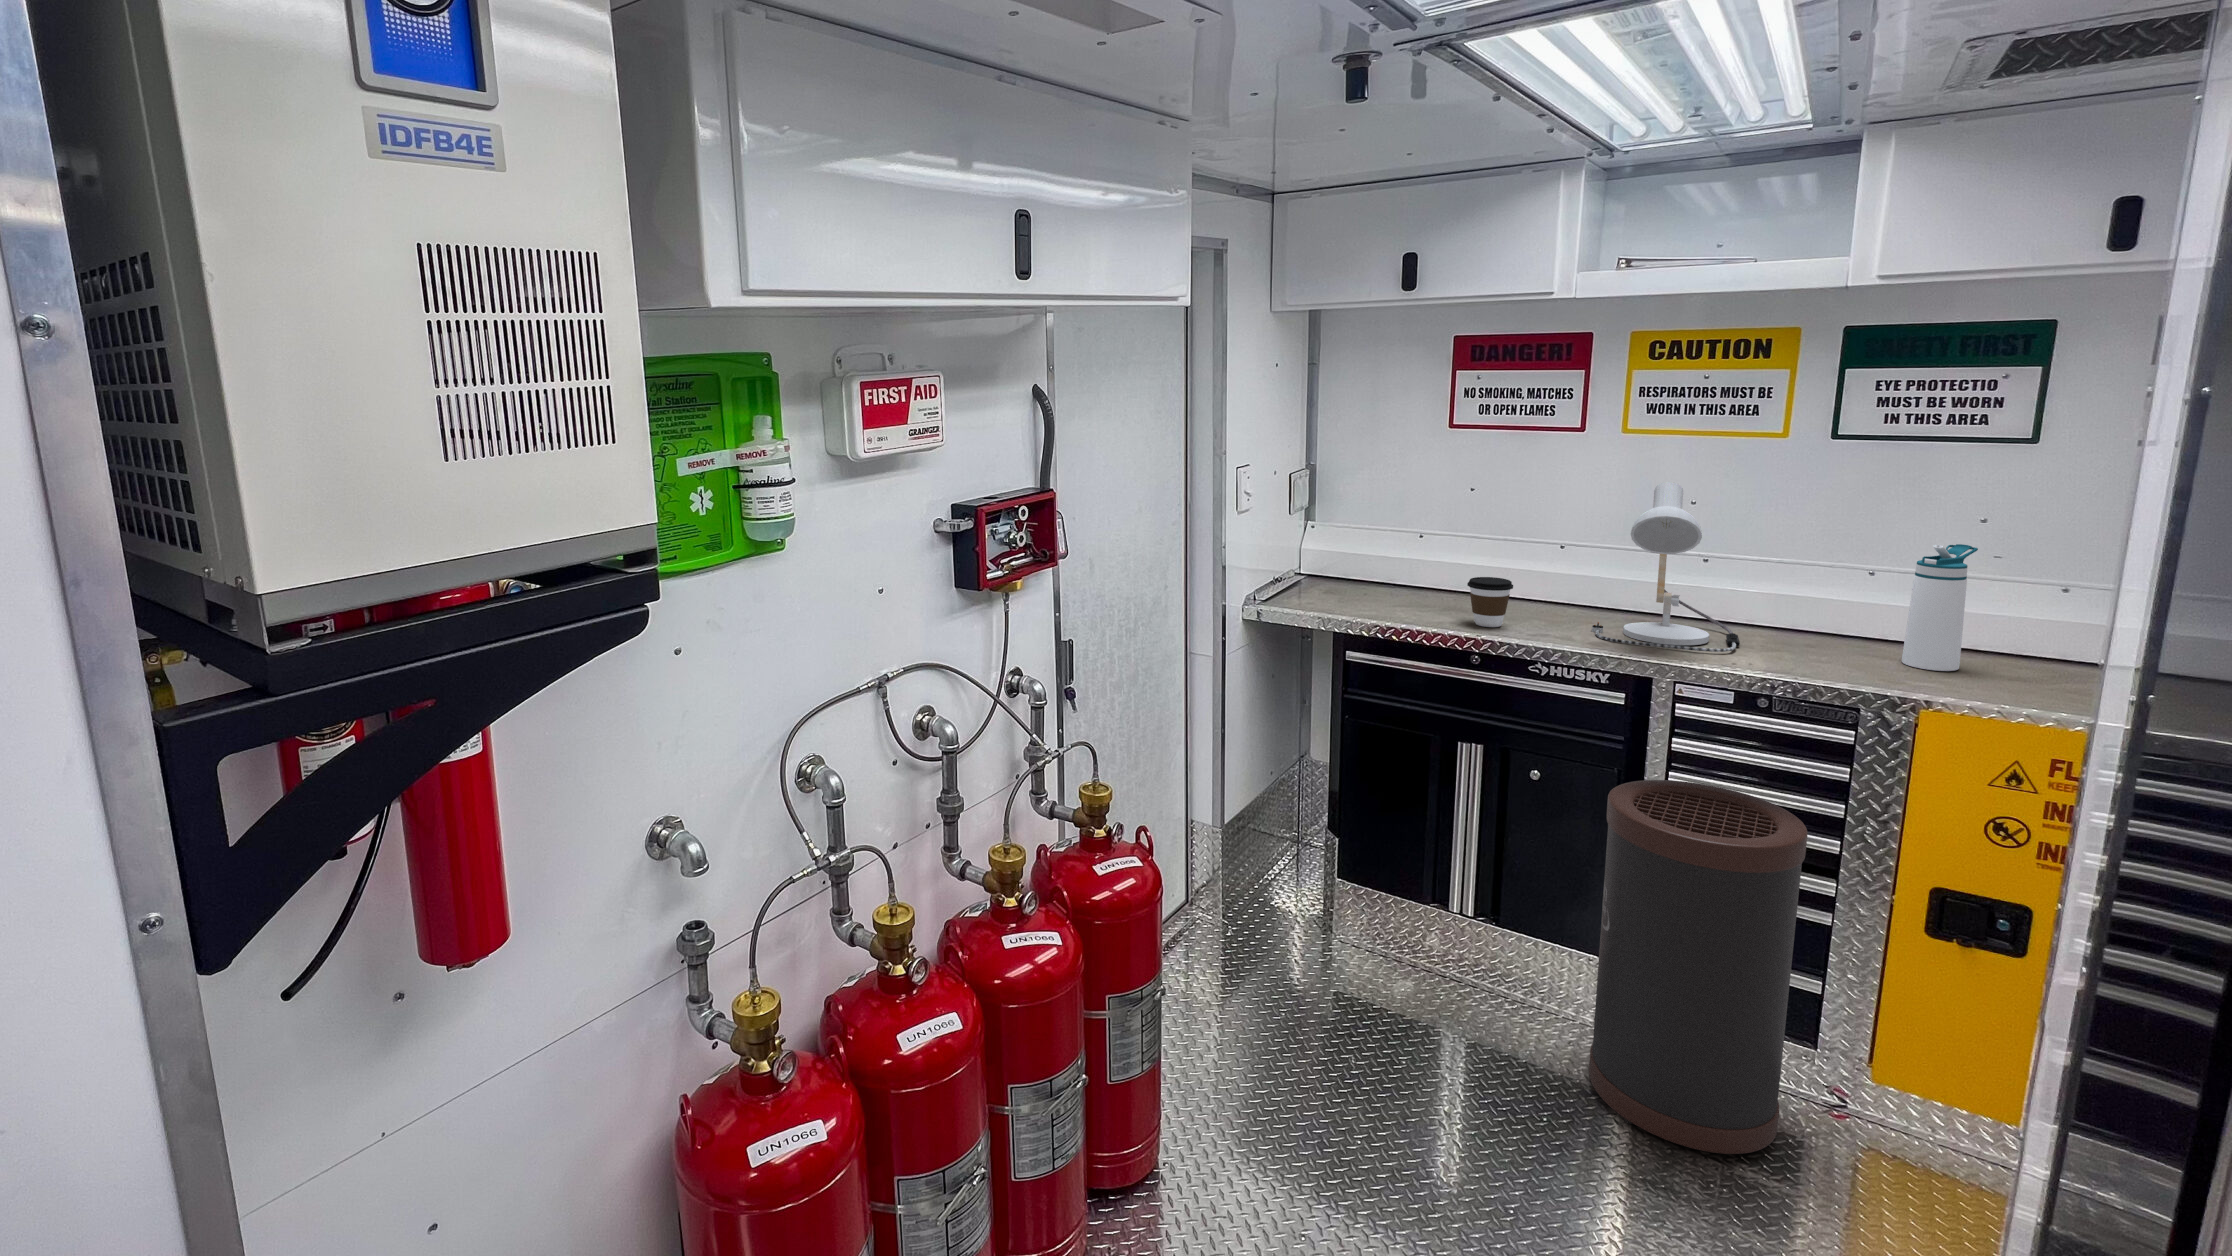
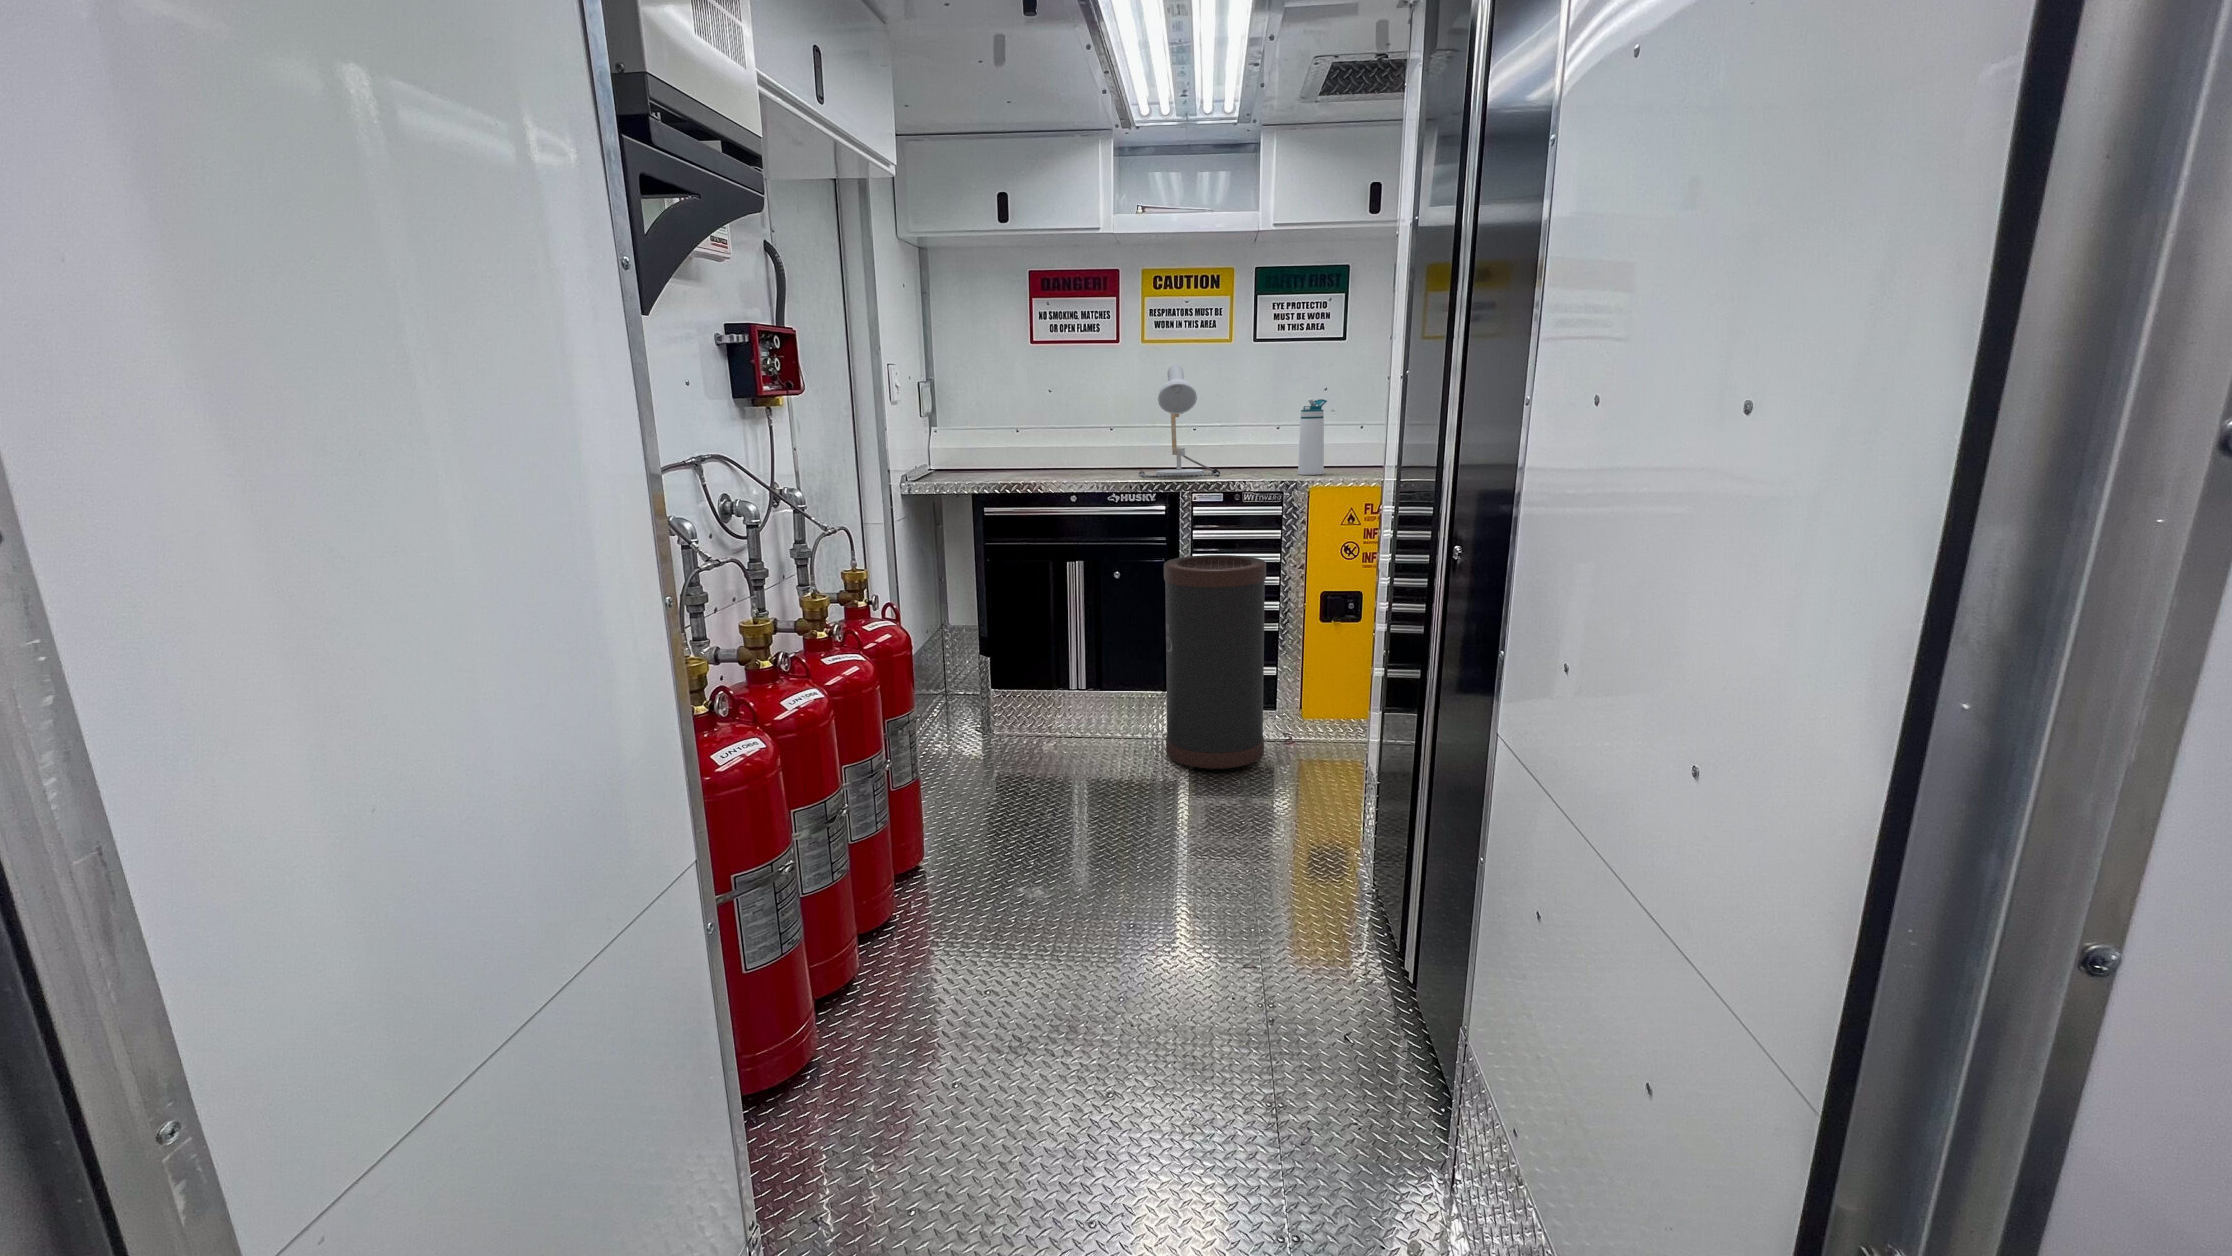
coffee cup: present [1467,577,1513,627] -> none [1061,444,1090,478]

